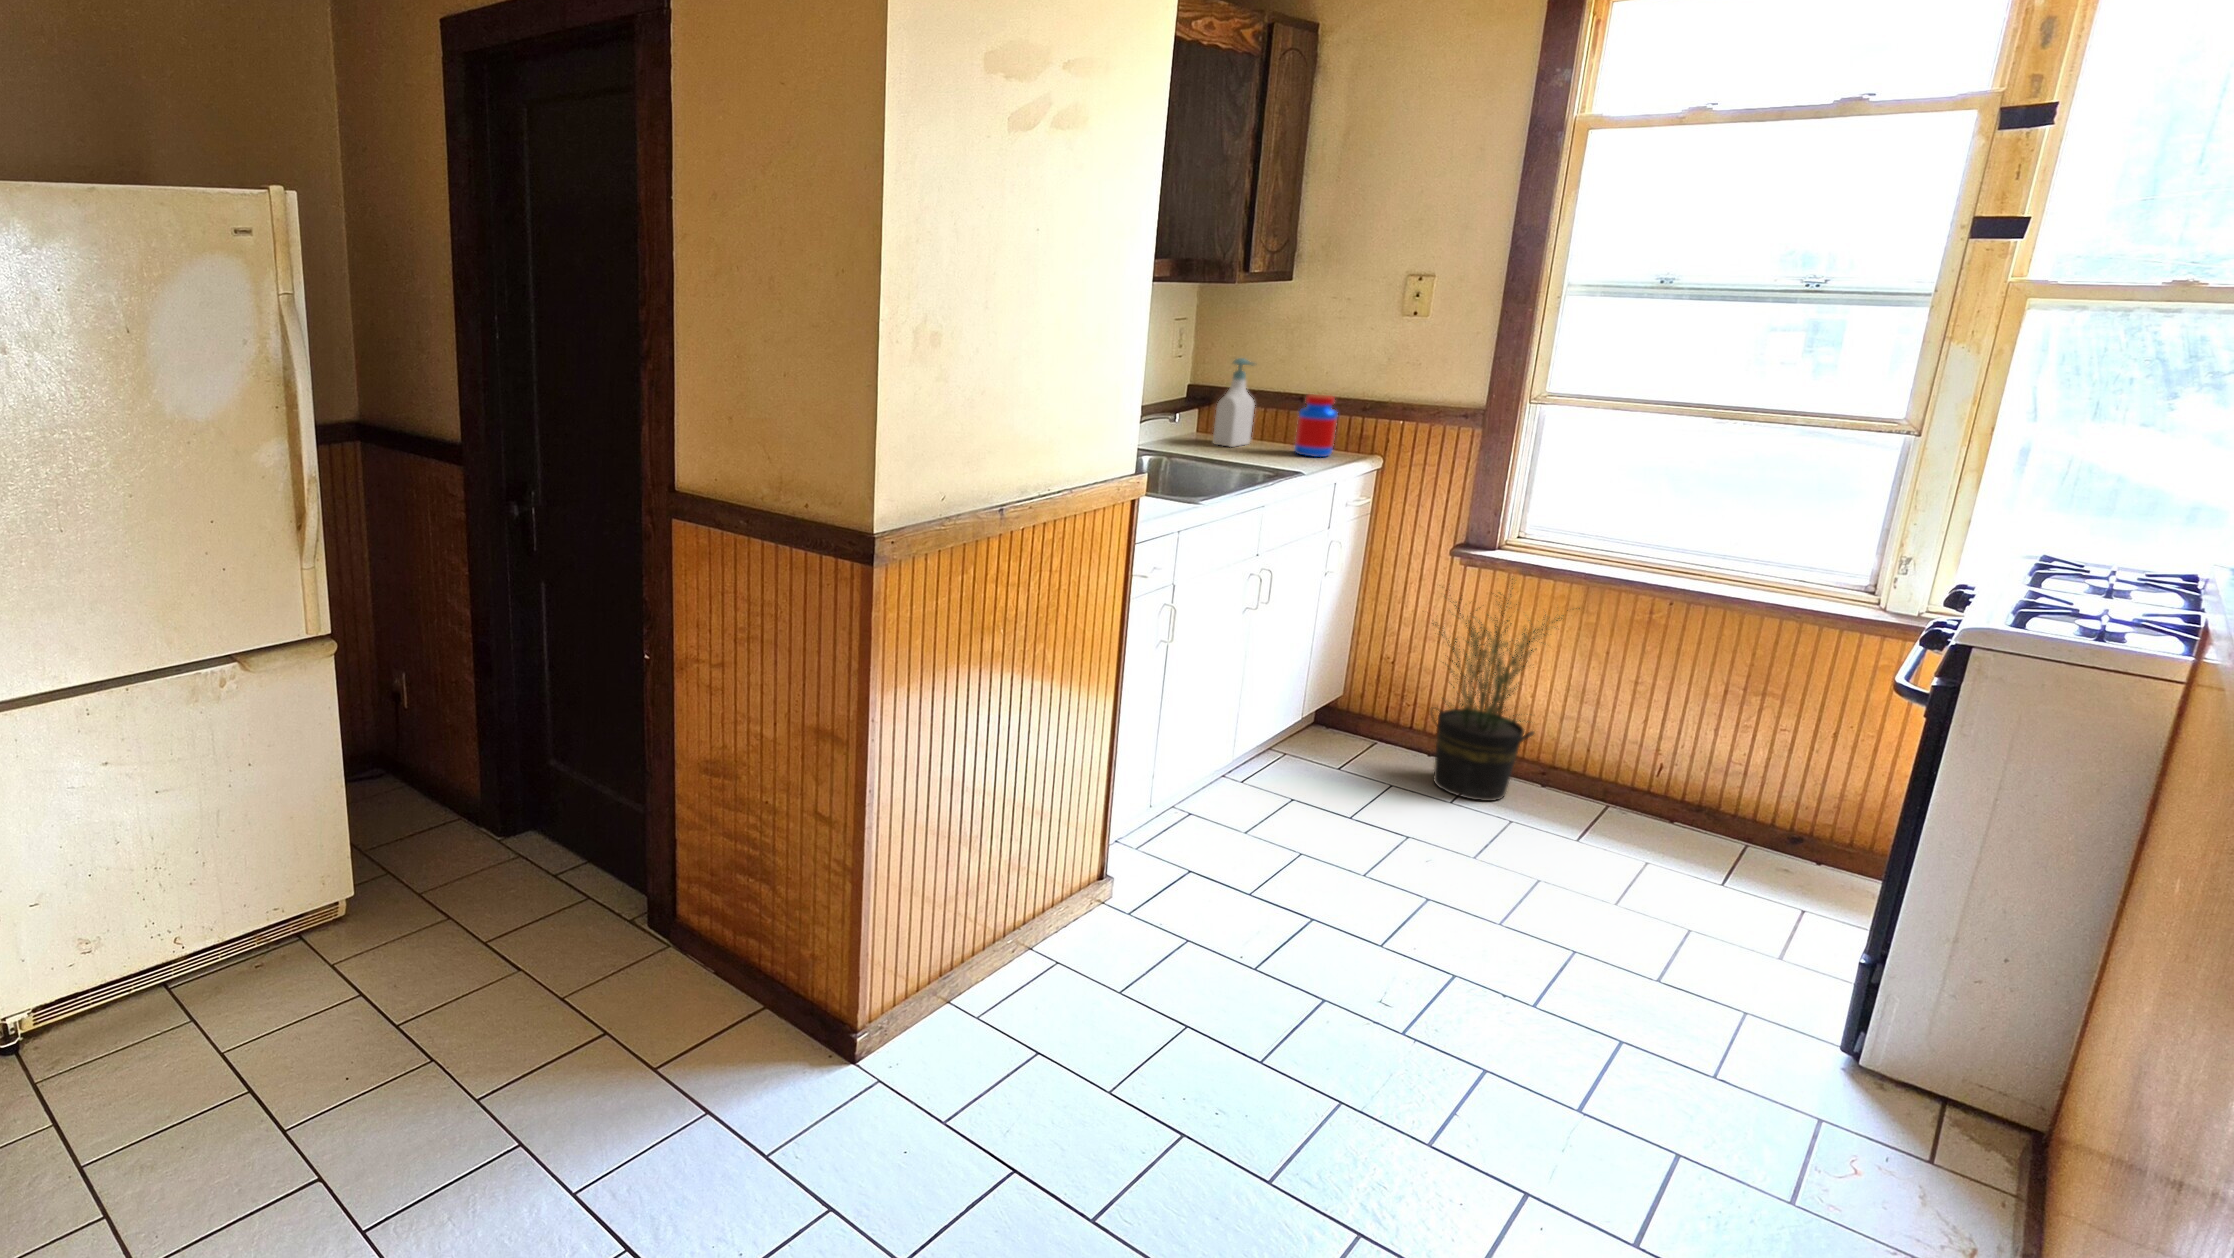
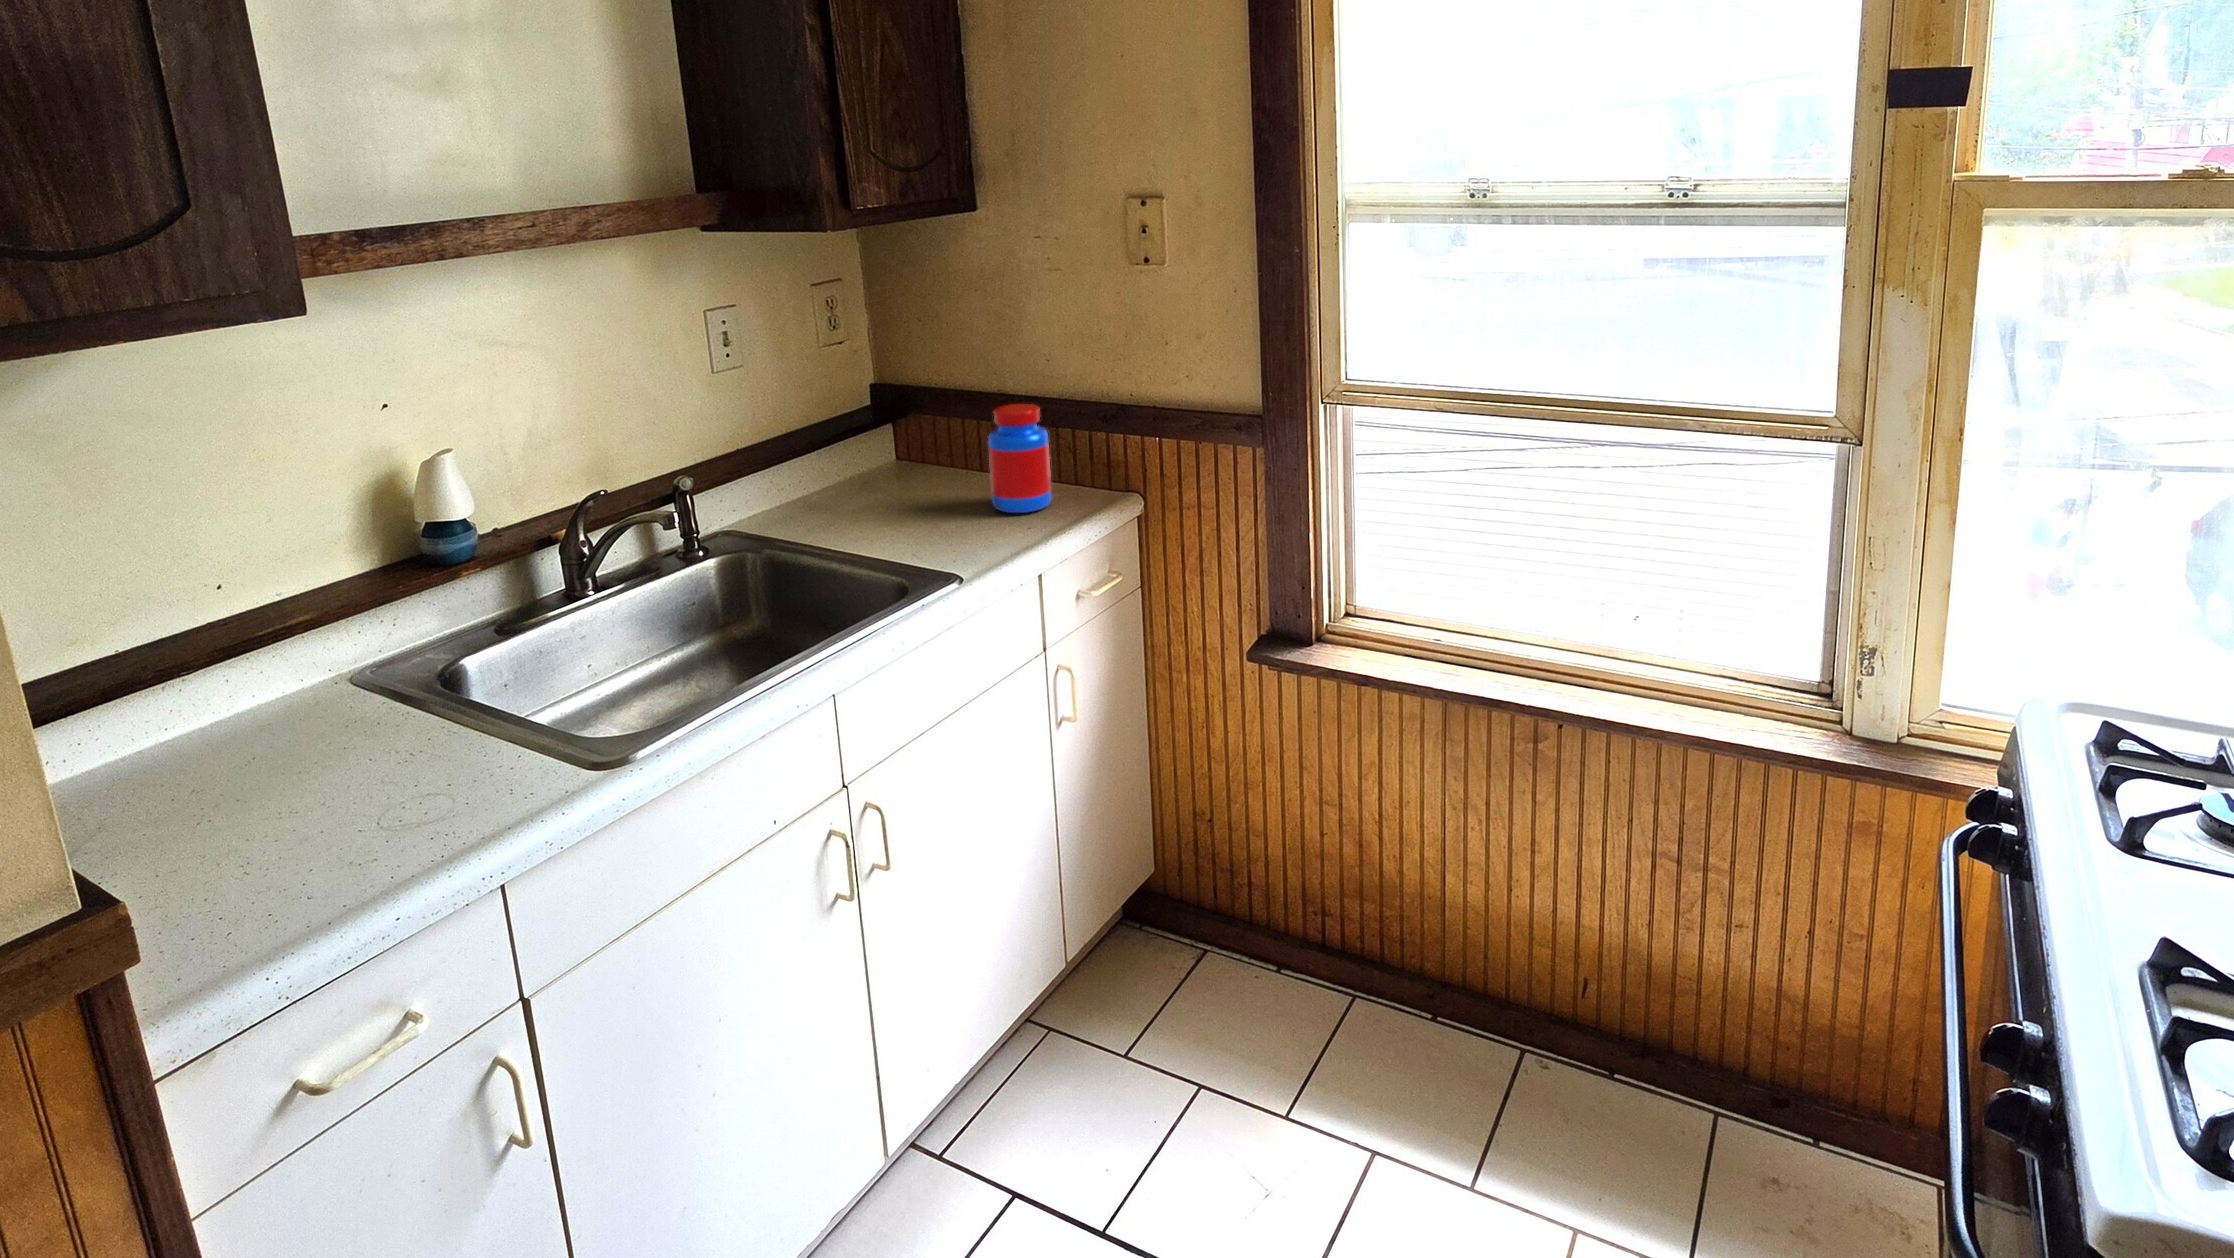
soap bottle: present [1212,358,1254,447] -> none [874,347,948,500]
potted plant: present [1431,579,1580,801] -> none [1189,694,1407,1118]

